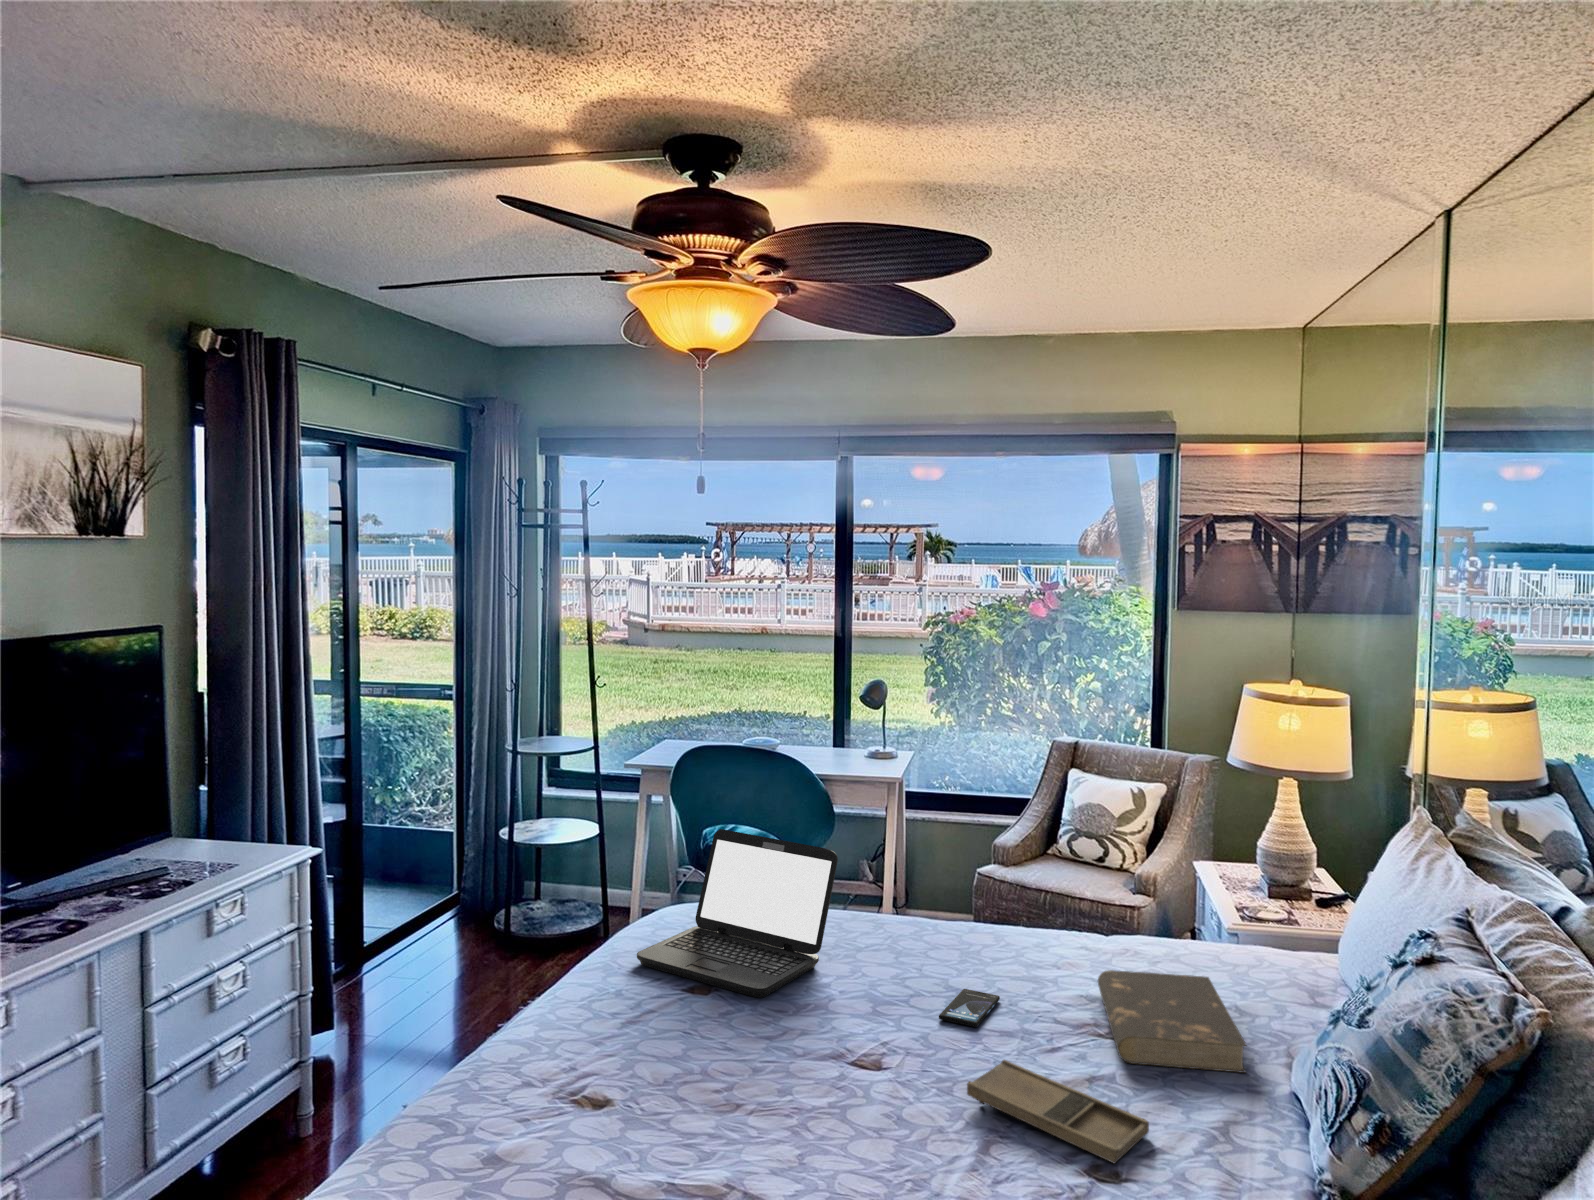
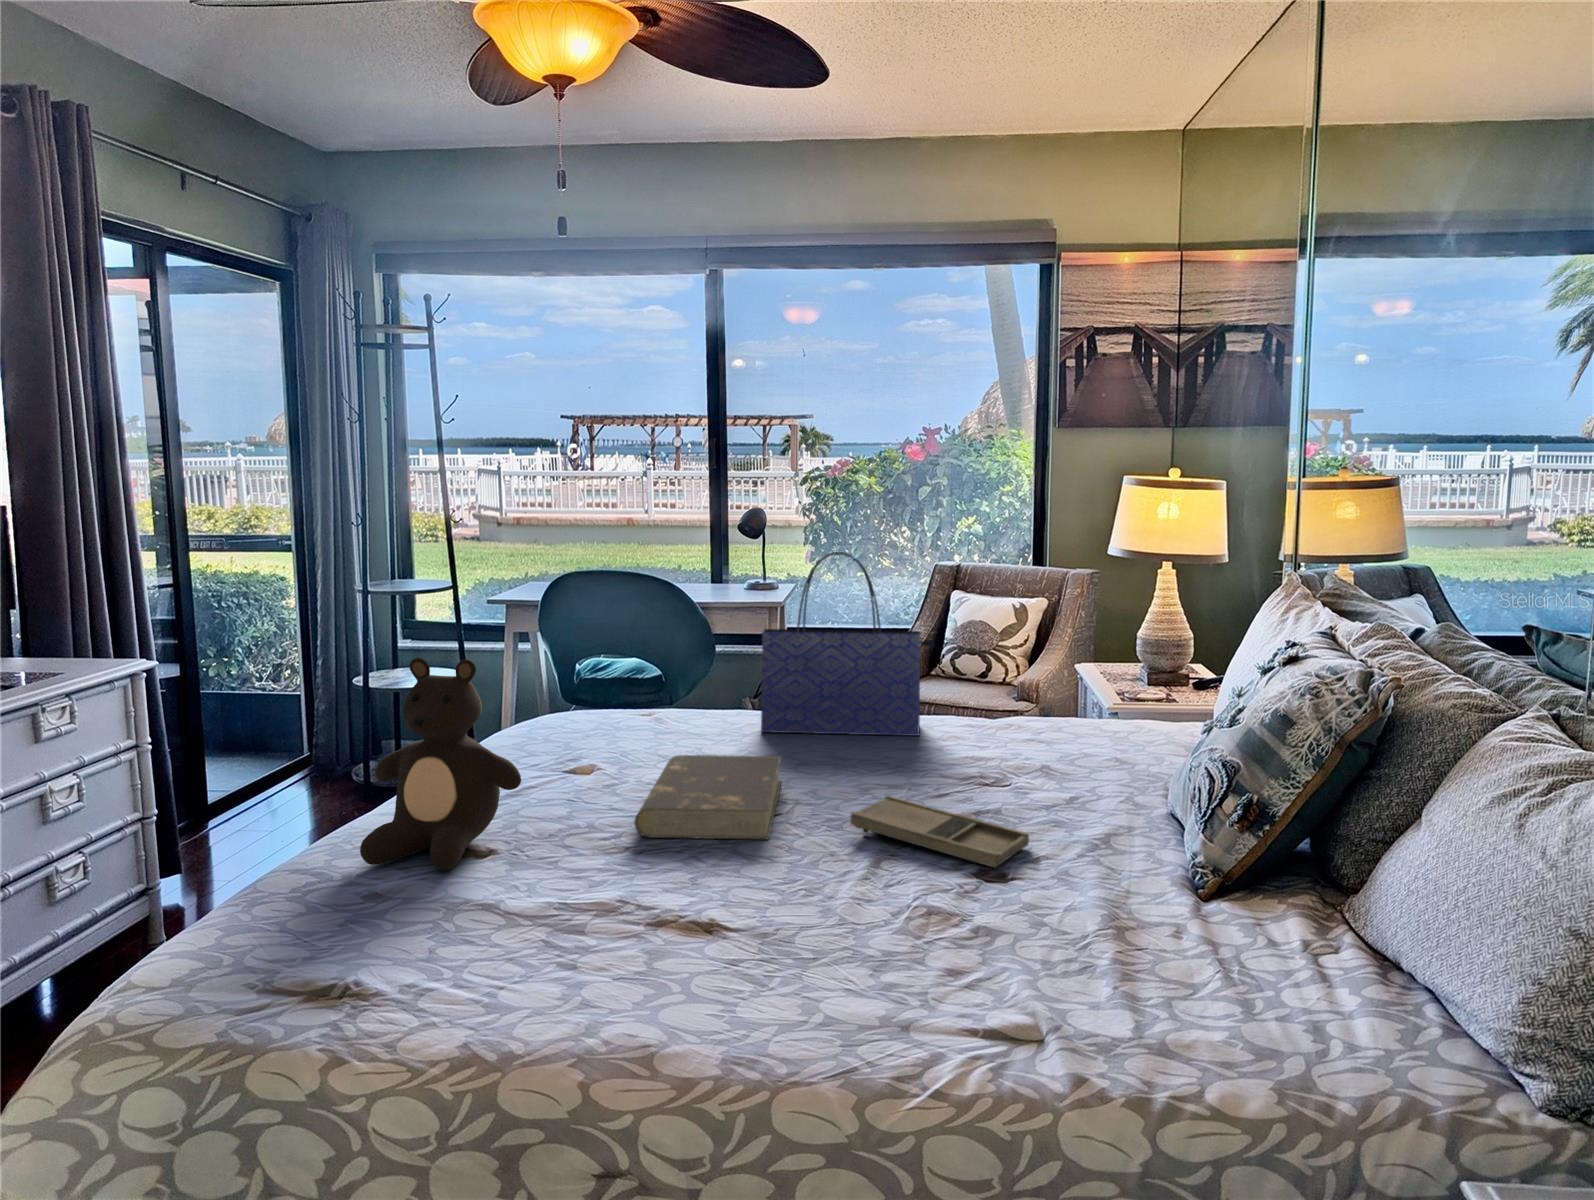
tote bag: none [878,778,1051,967] -> present [761,552,934,736]
laptop: present [637,829,838,998] -> none [509,617,718,768]
teddy bear: none [498,910,649,1129] -> present [360,658,521,870]
book: present [1098,970,1246,1073] -> present [634,755,781,840]
smartphone: present [939,989,1000,1027] -> none [822,752,883,780]

